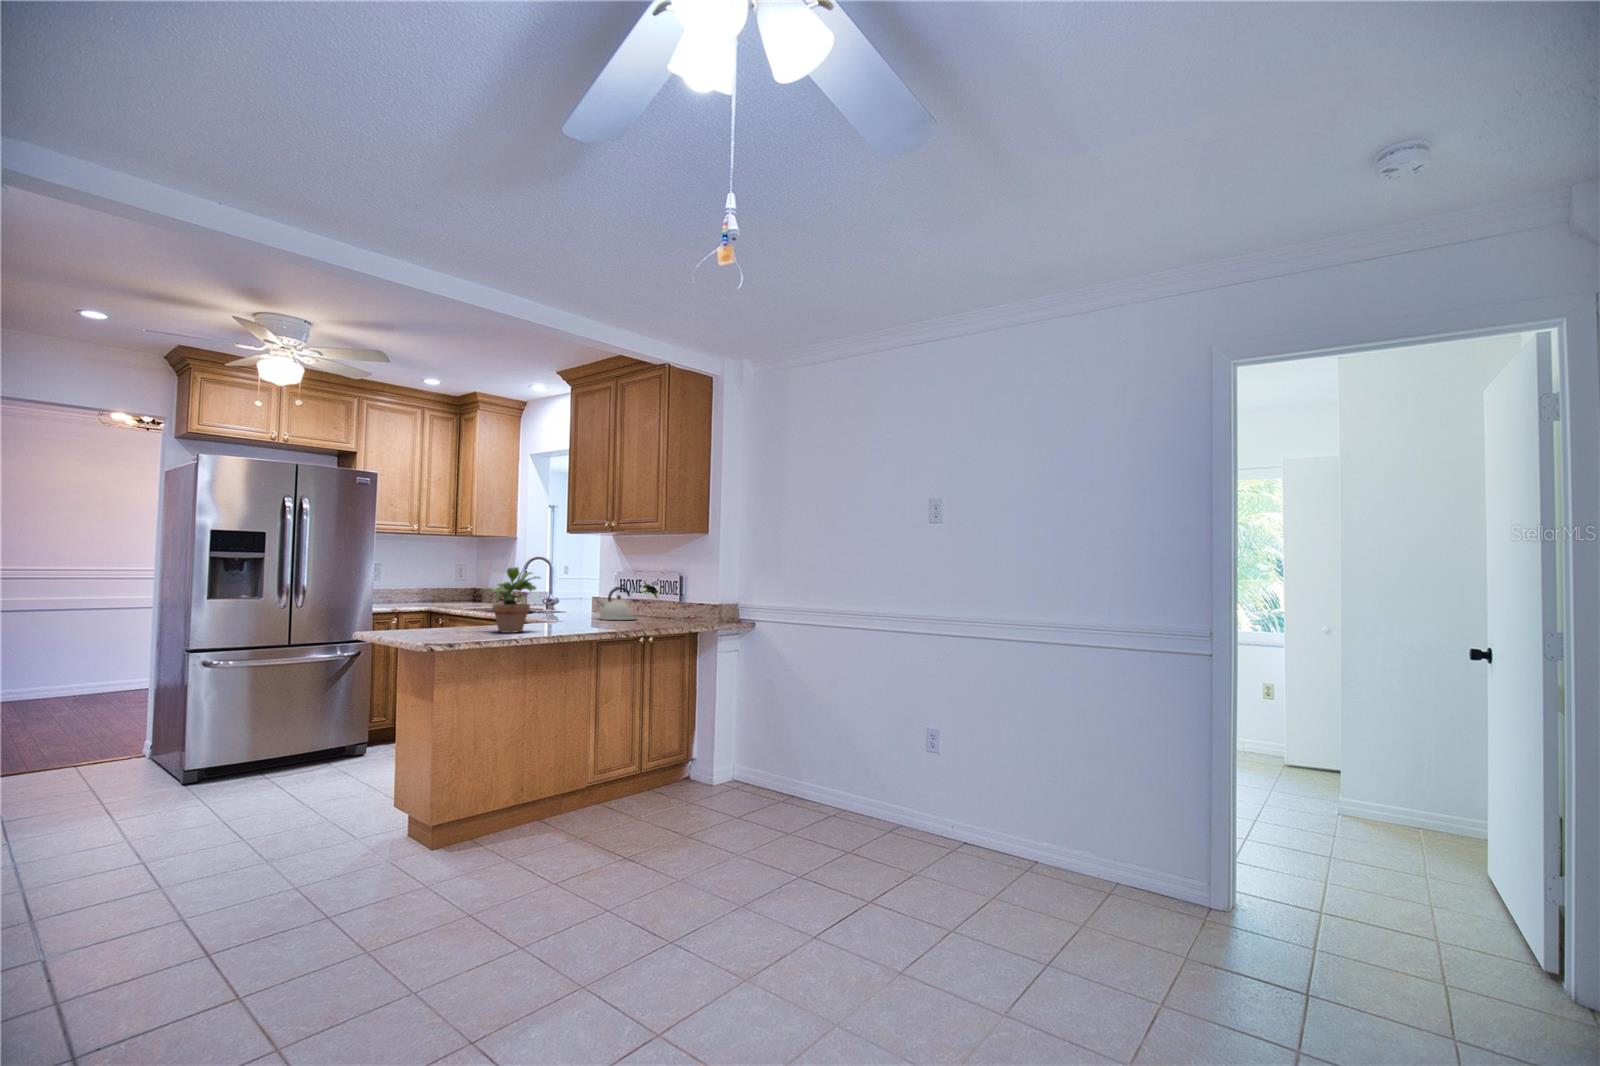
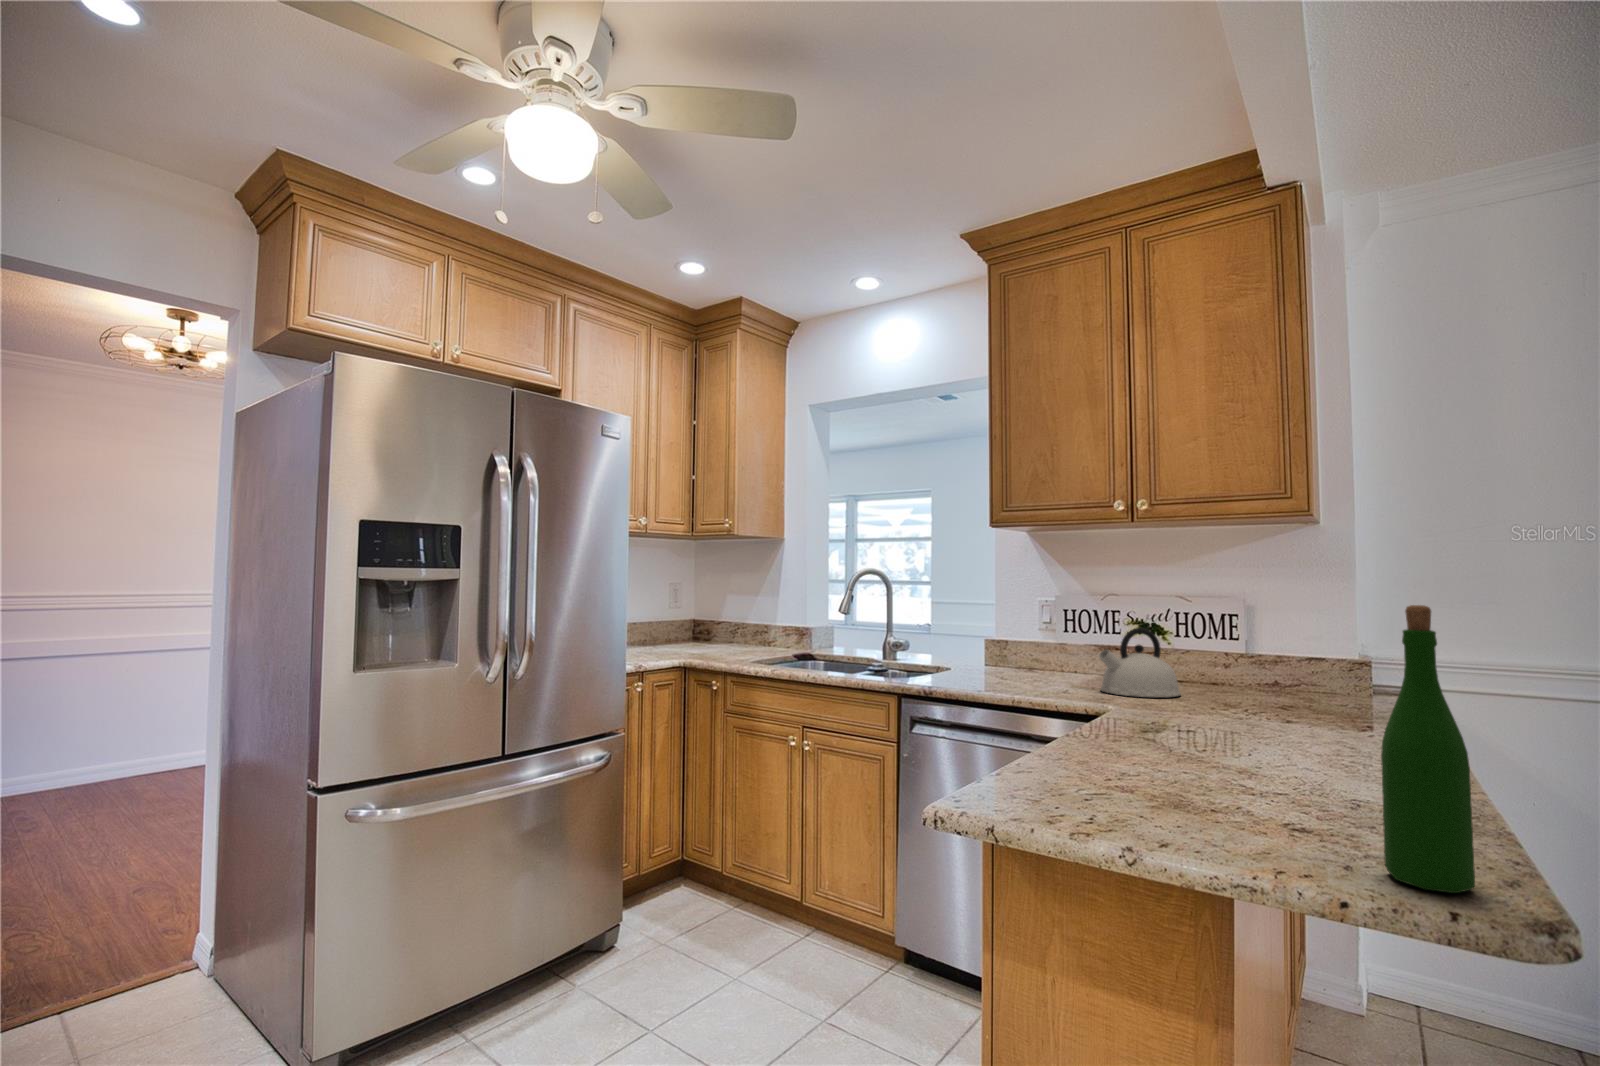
wine bottle: none [436,565,456,639] -> present [1381,605,1475,893]
potted plant: present [482,567,540,633] -> none [1197,601,1357,793]

